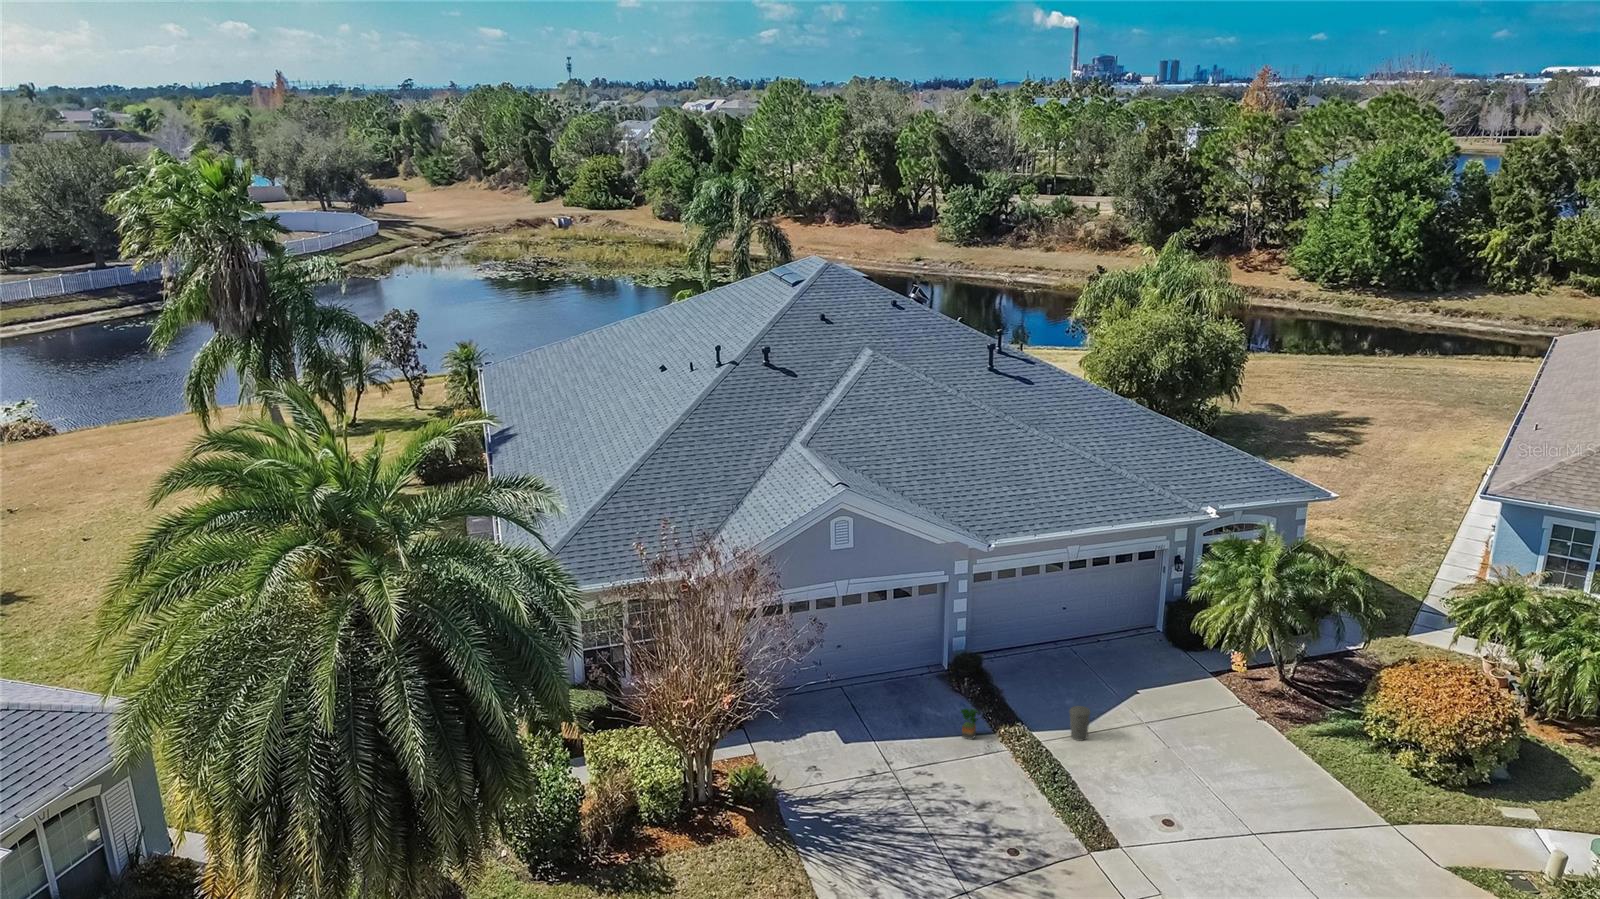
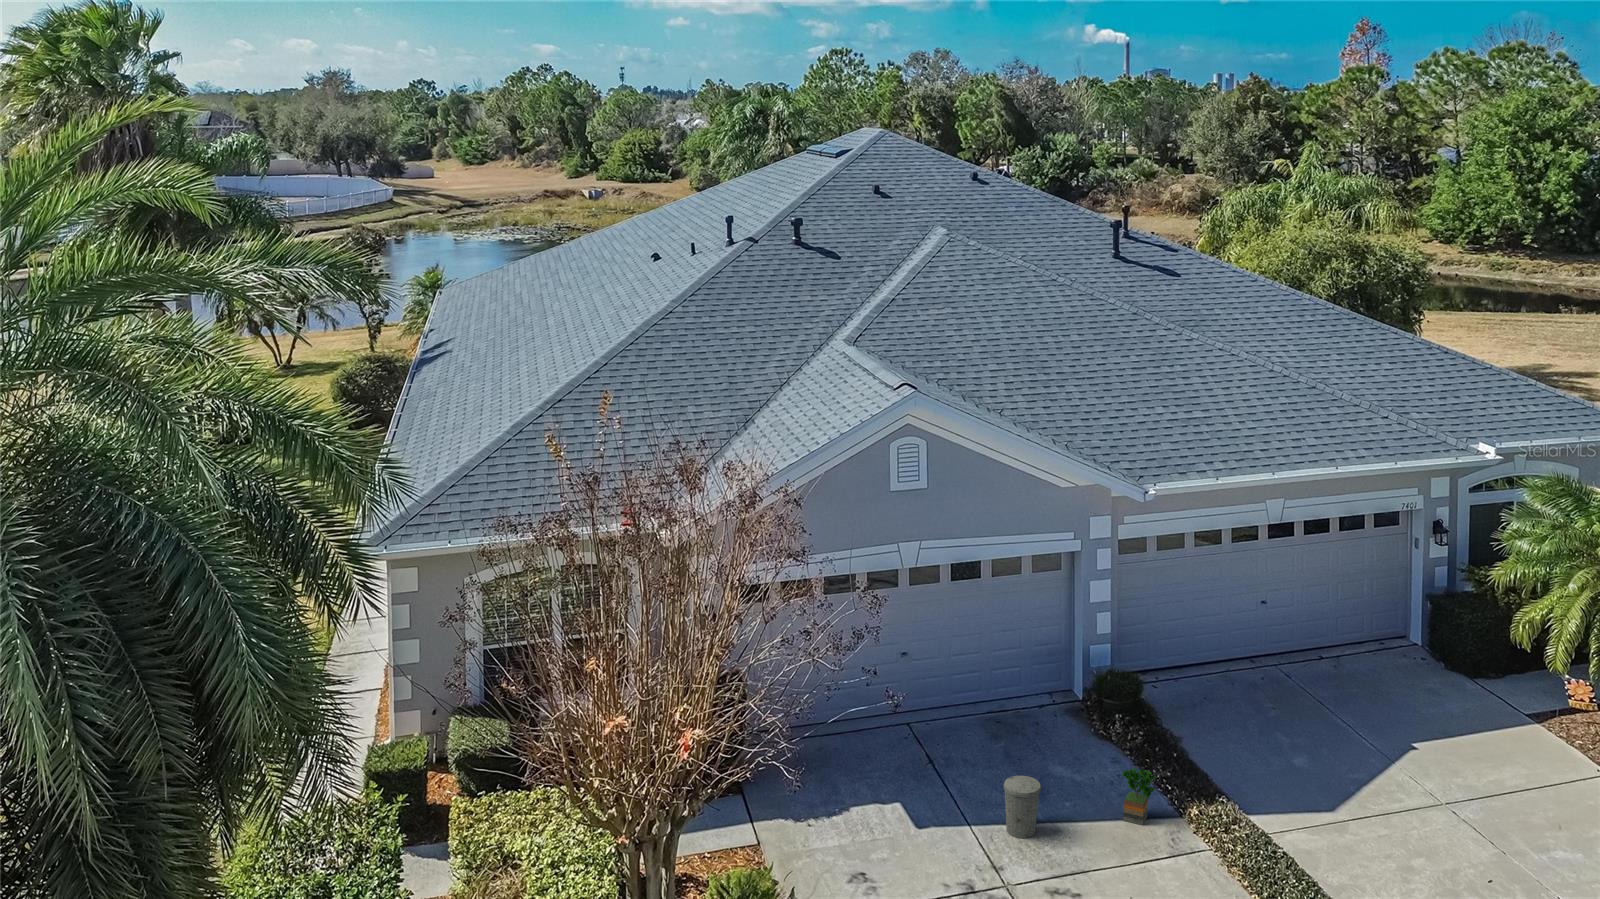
trash can: present [1069,706,1091,741] -> present [1004,776,1041,838]

